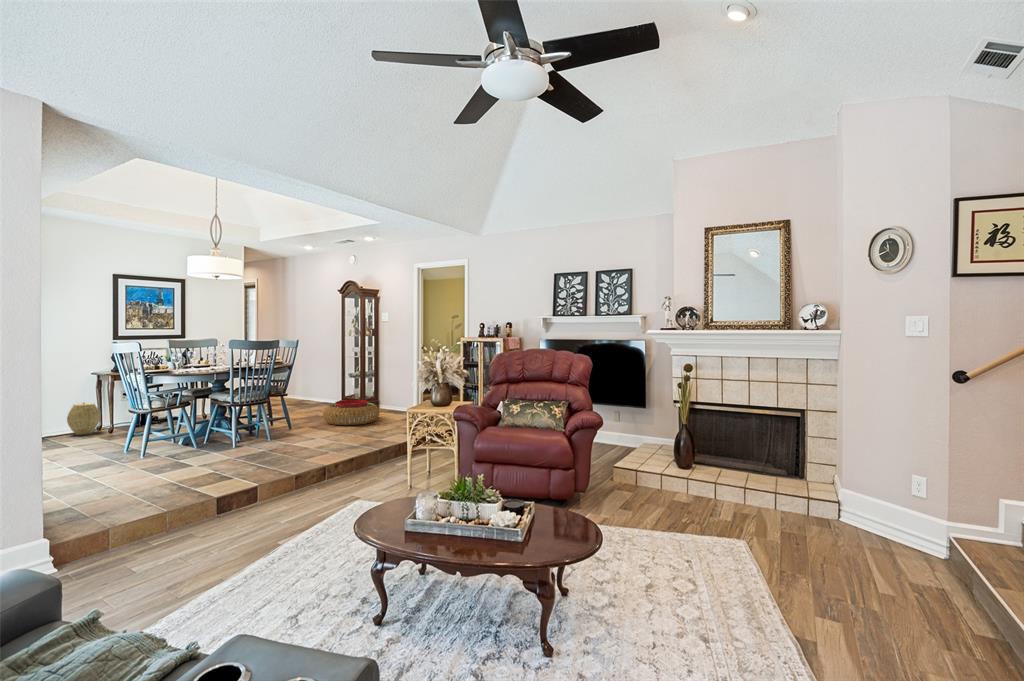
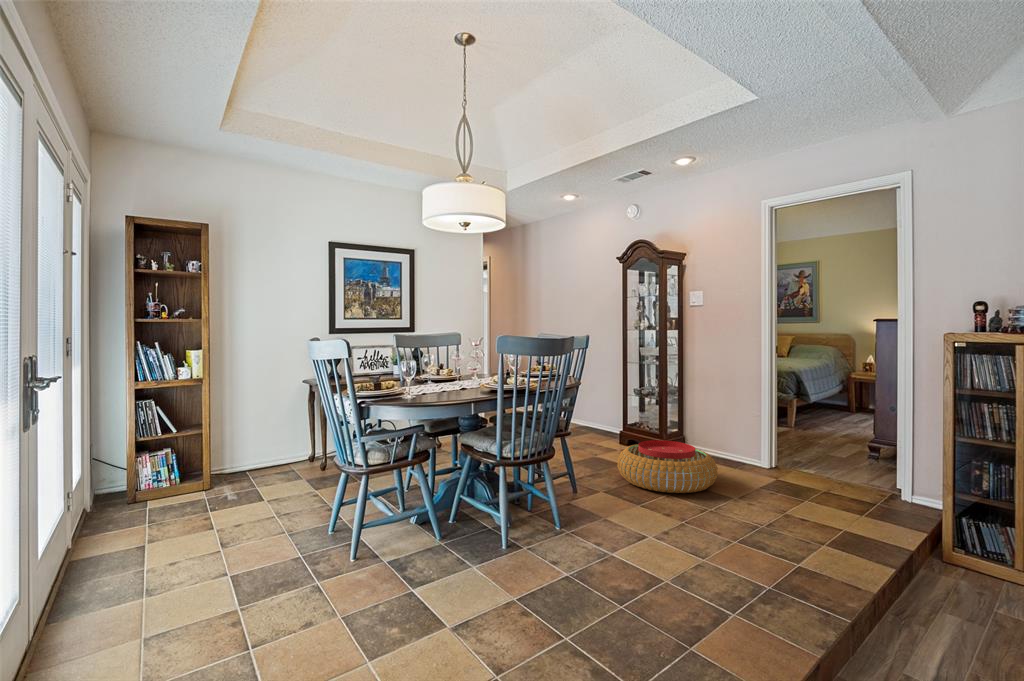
woven basket: present [67,403,100,435] -> none [274,424,313,471]

